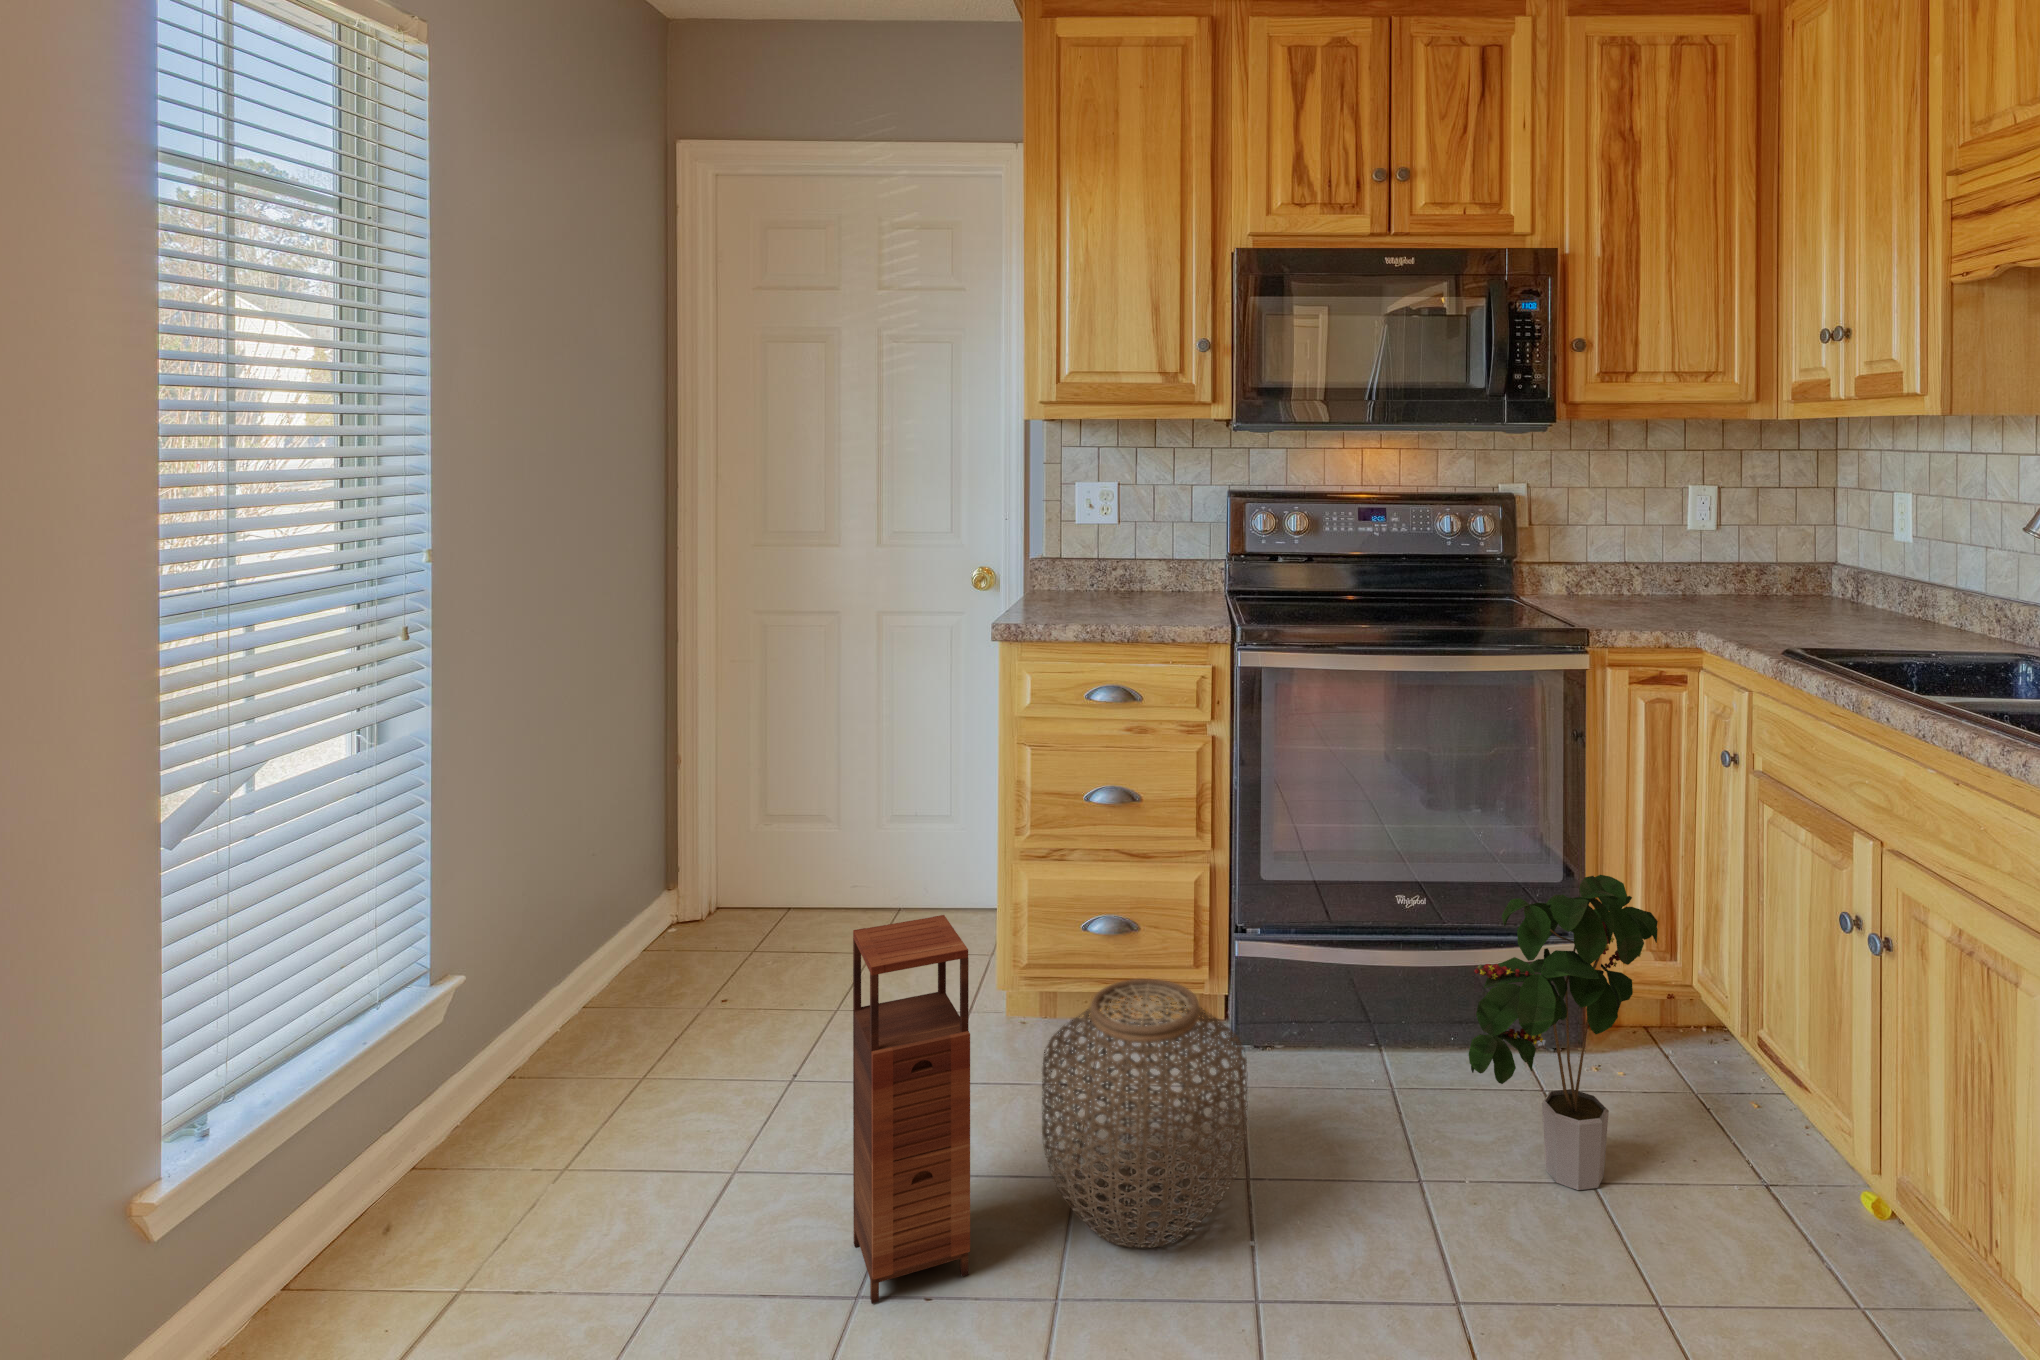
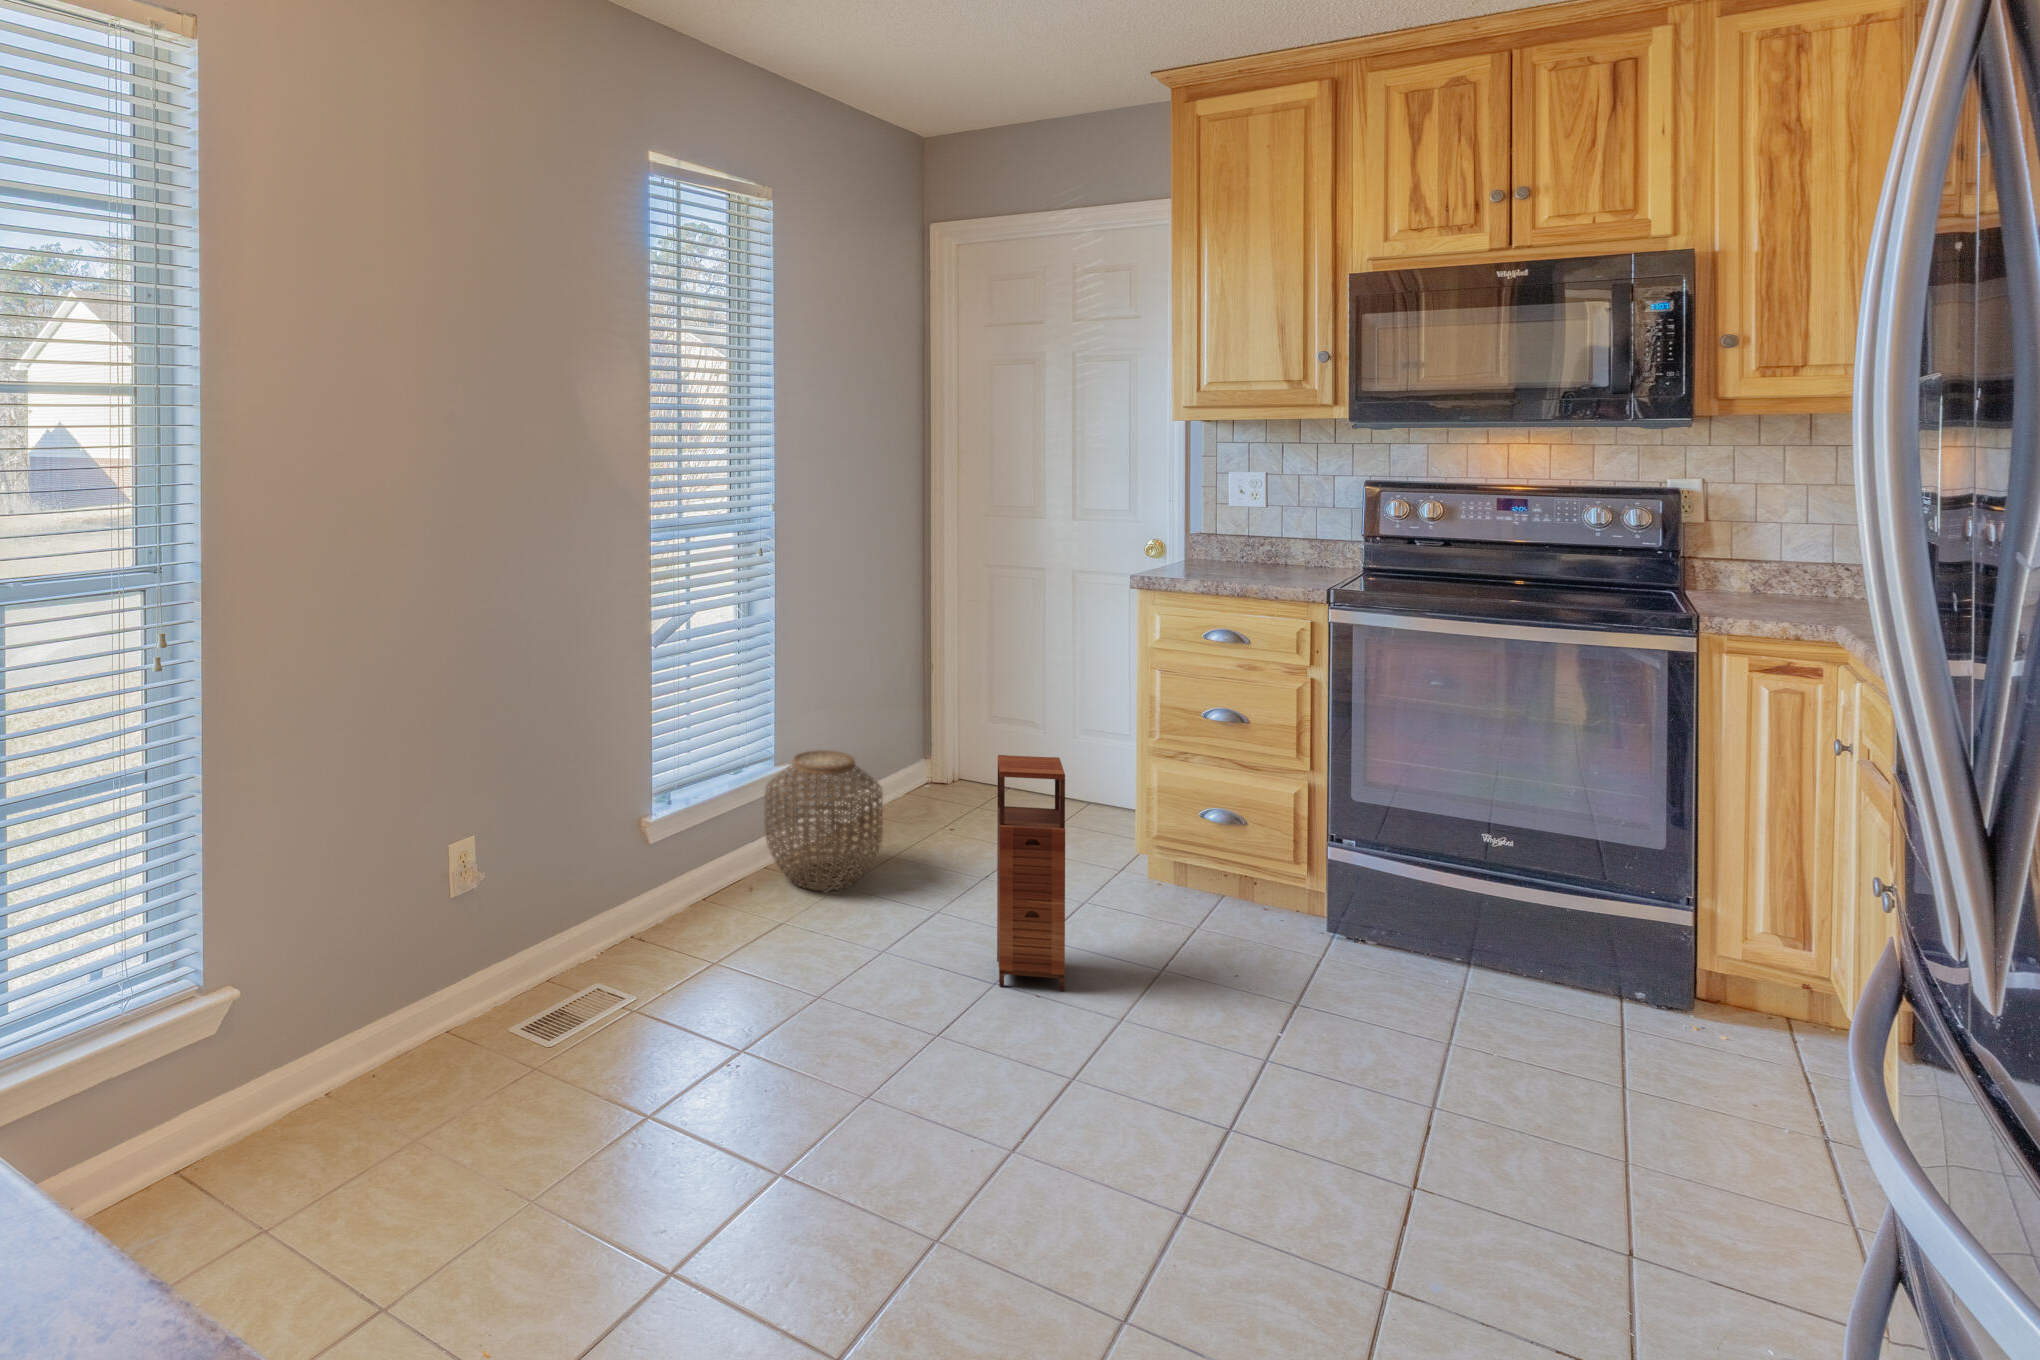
potted plant: present [1469,875,1658,1190] -> none [1477,823,1725,1090]
woven basket: present [1042,979,1248,1248] -> present [765,750,883,891]

